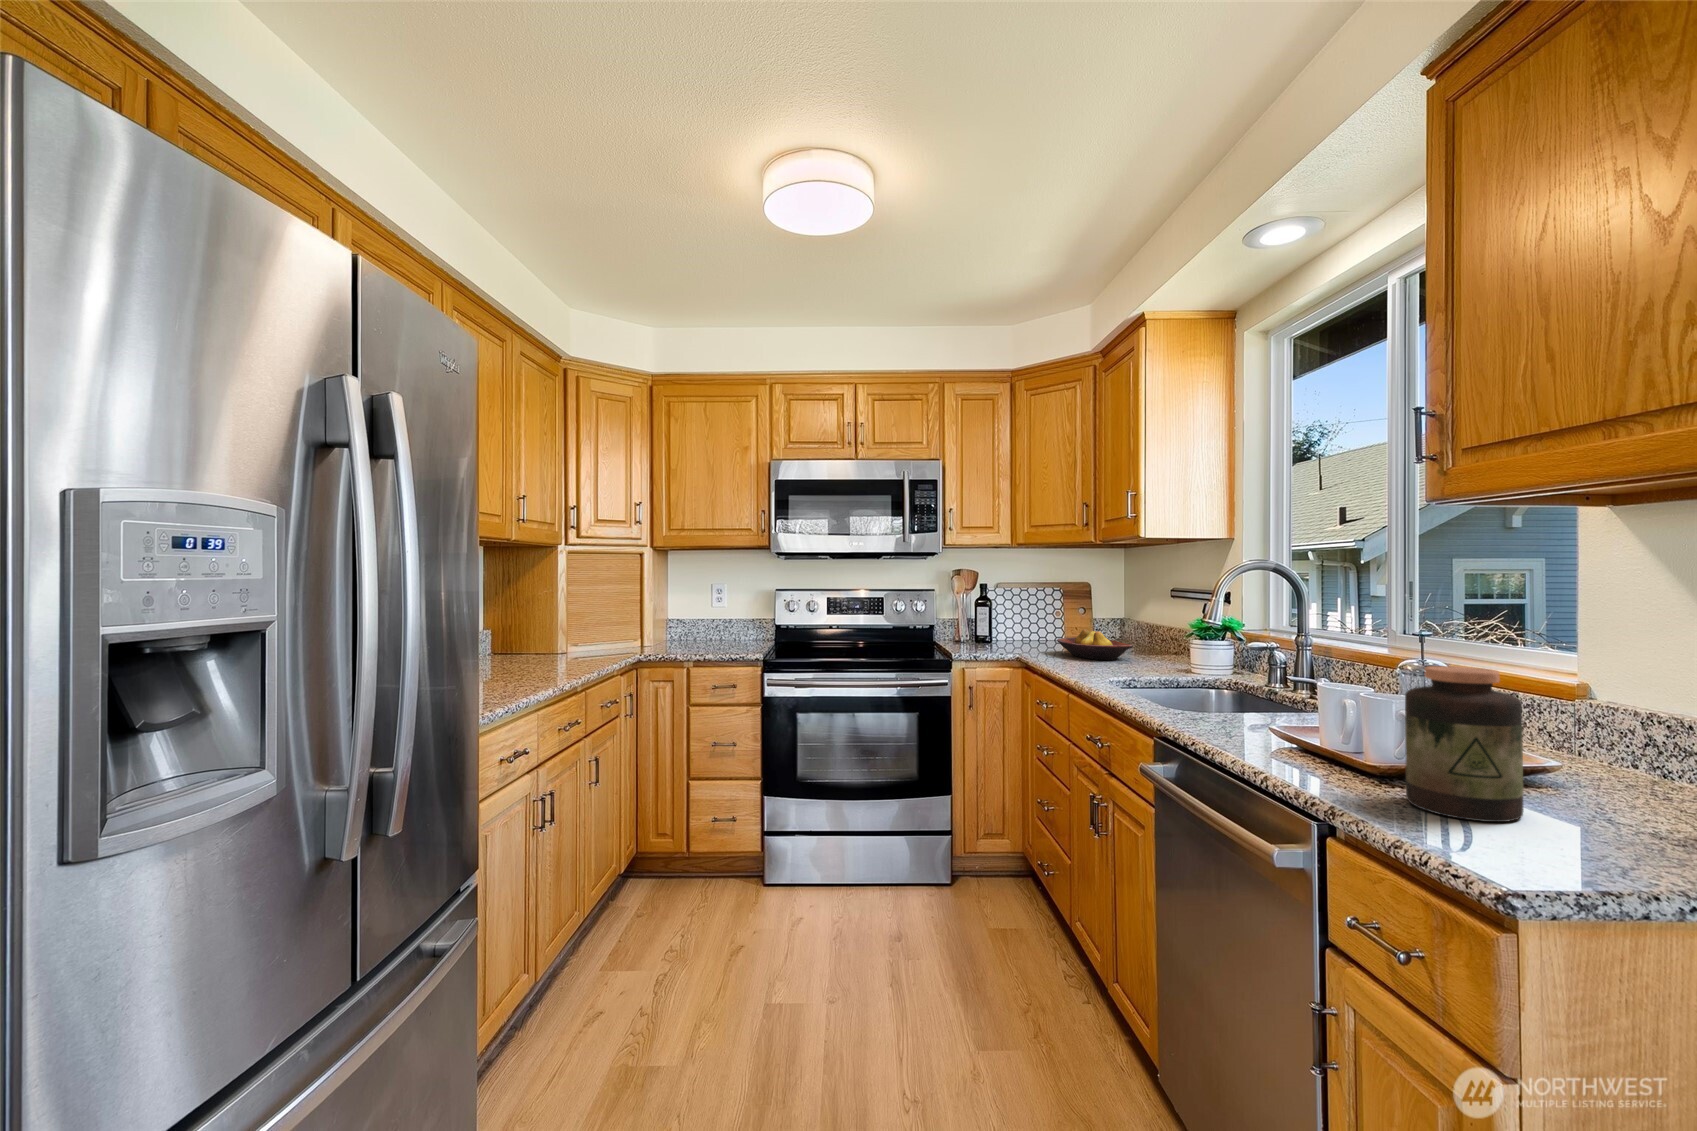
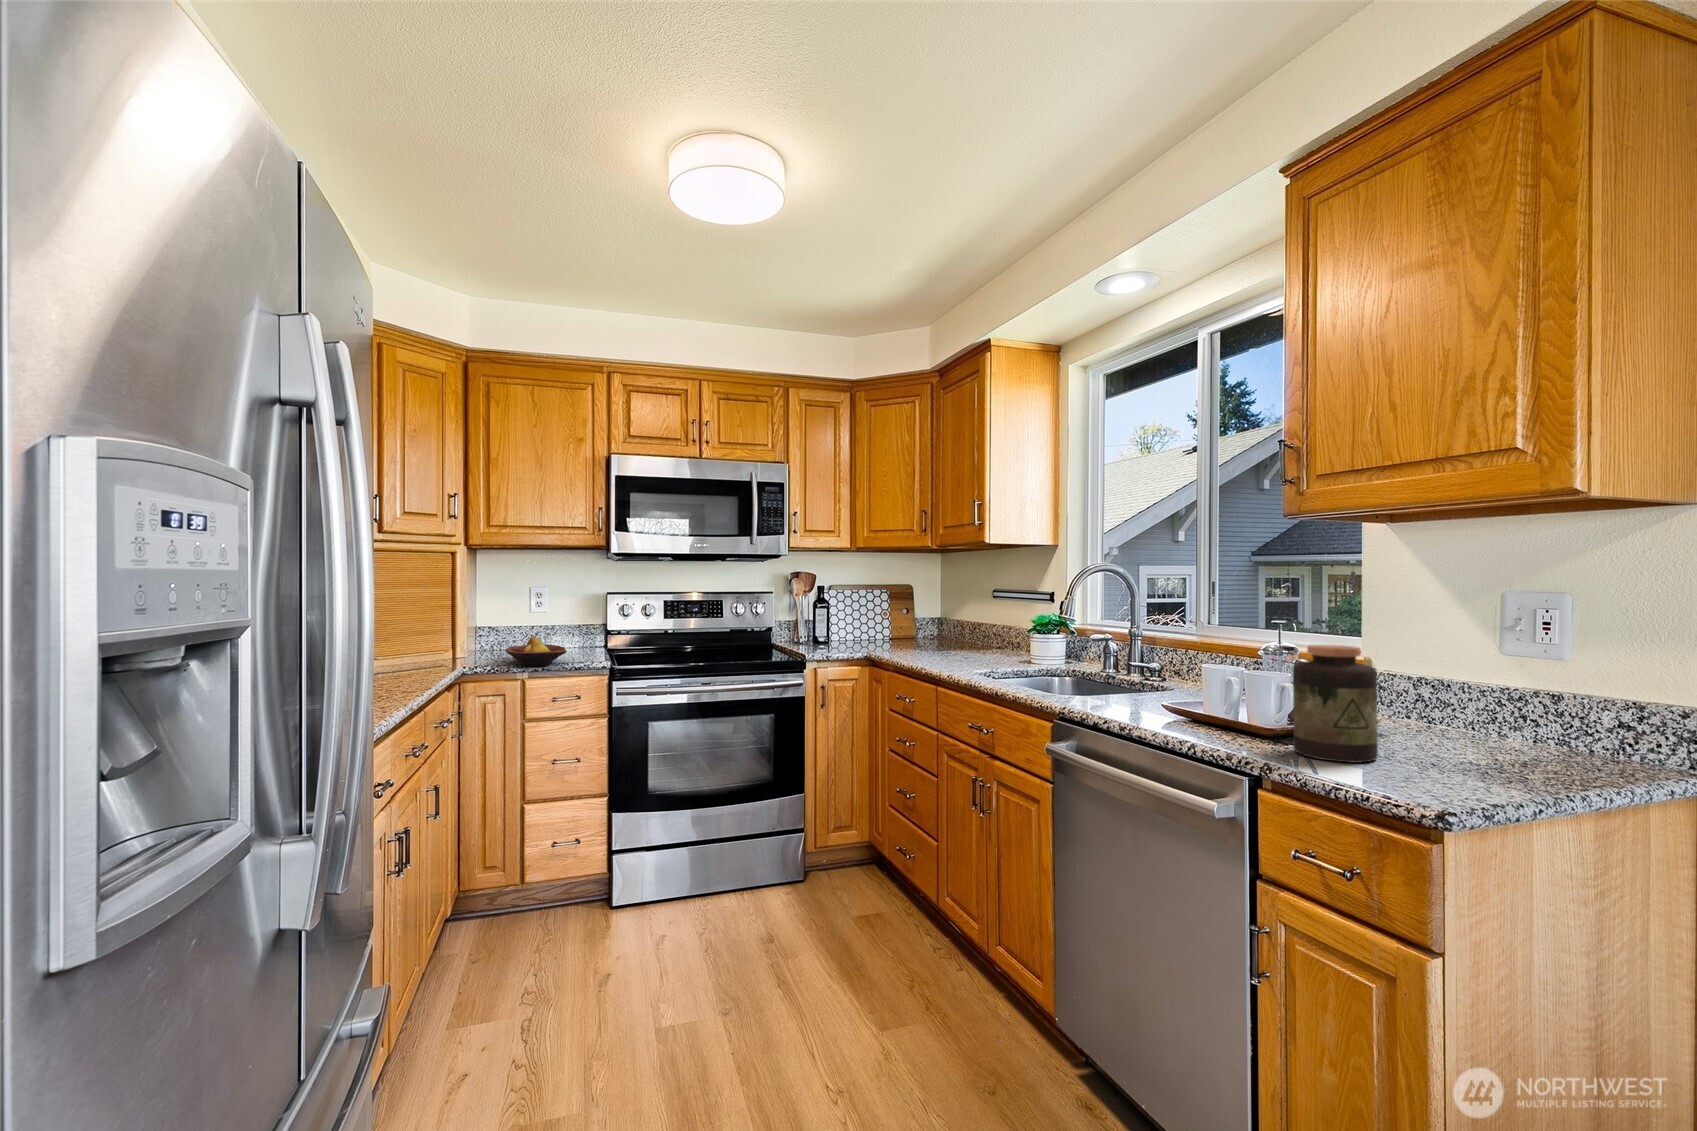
fruit bowl: present [1057,629,1133,660] -> present [505,637,567,666]

